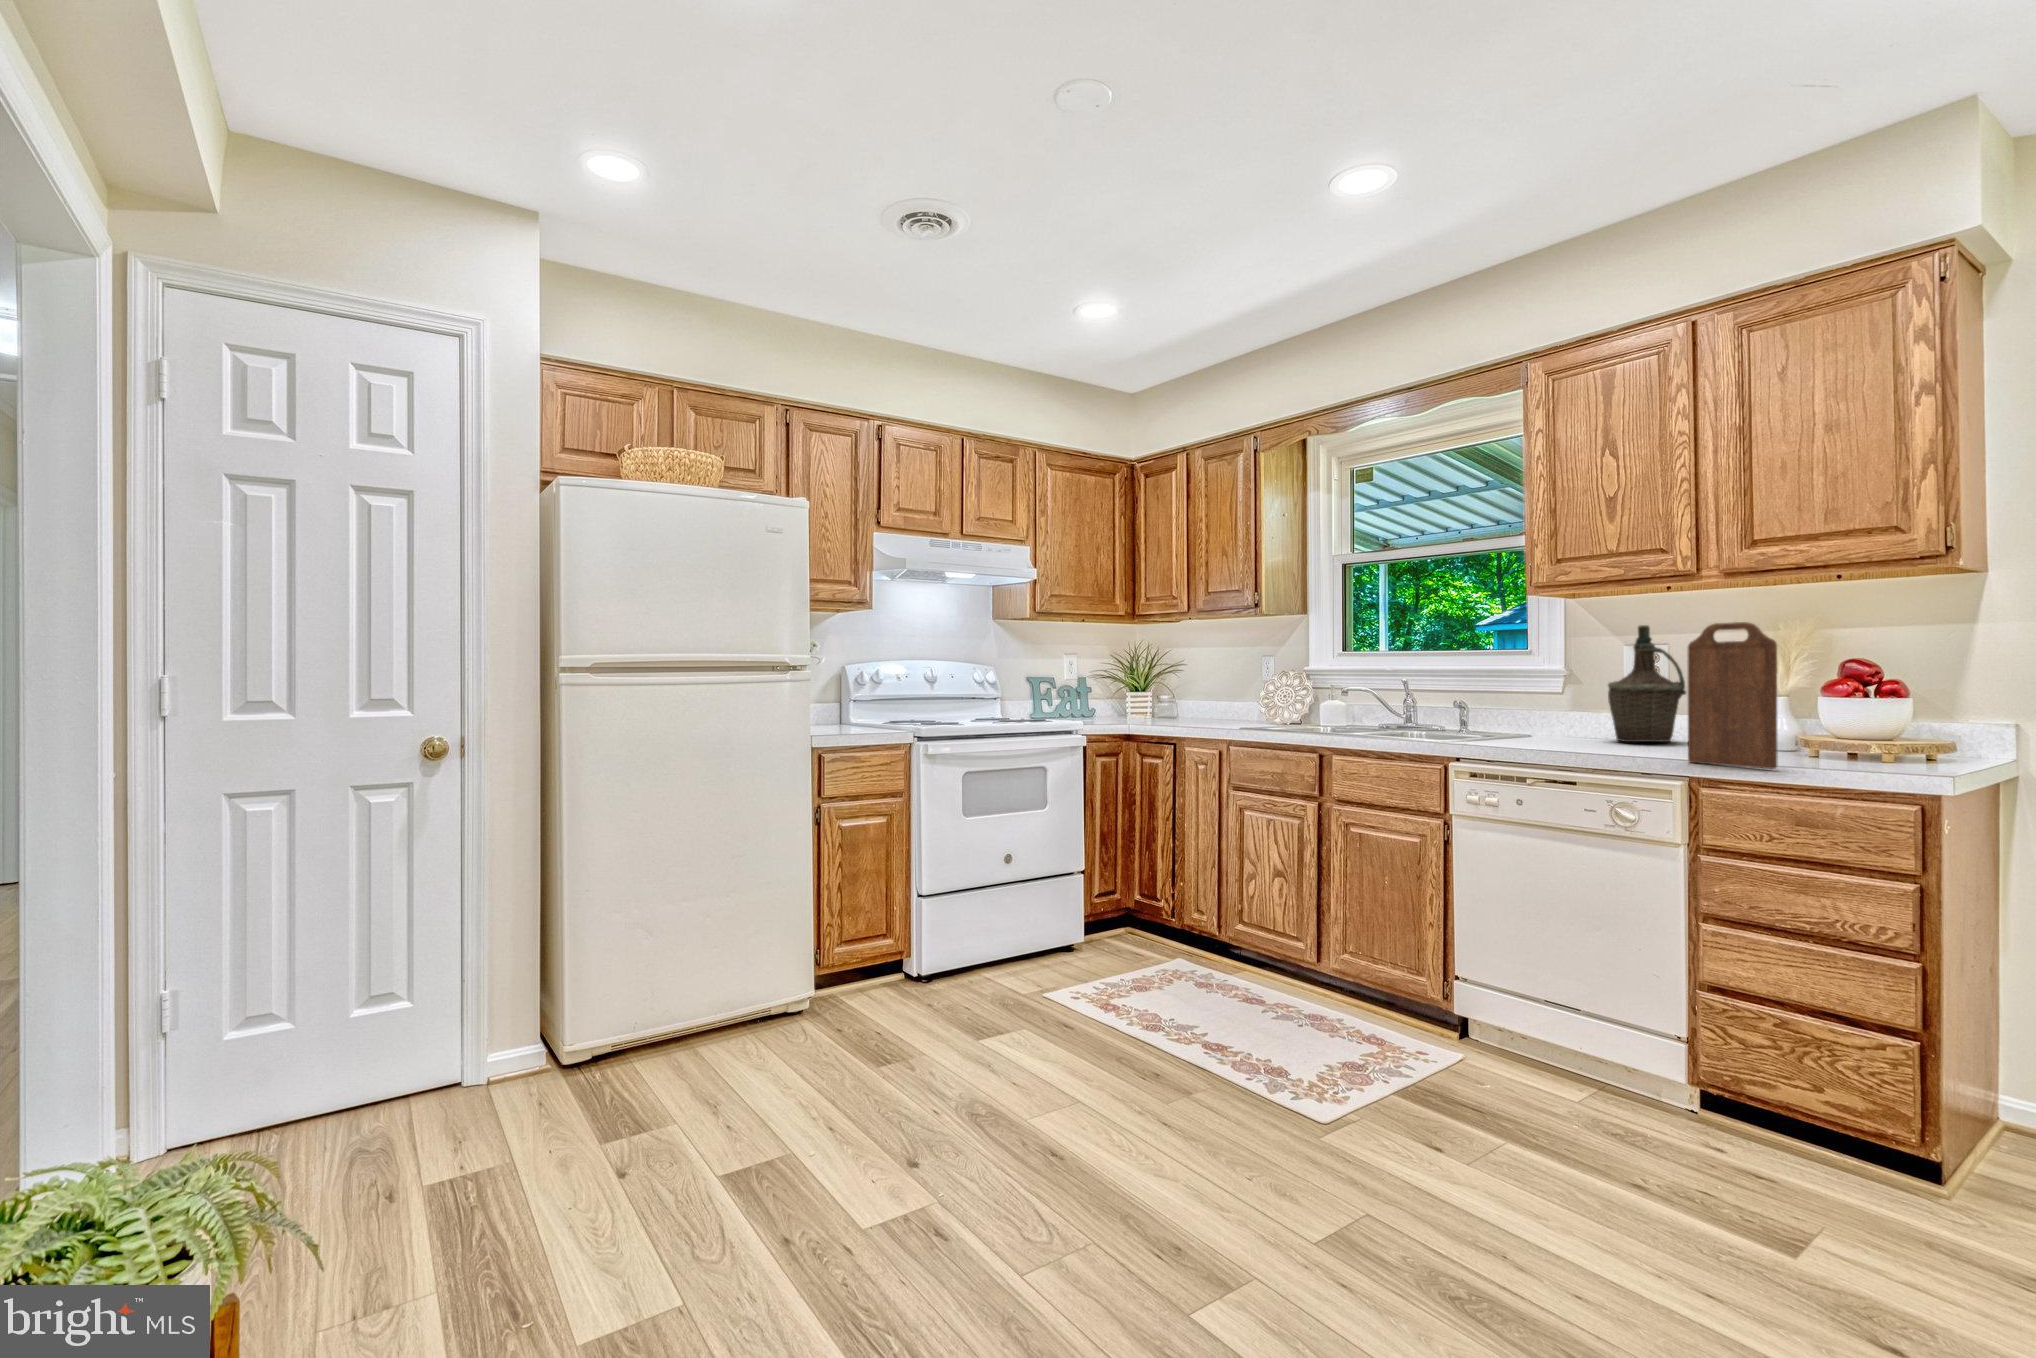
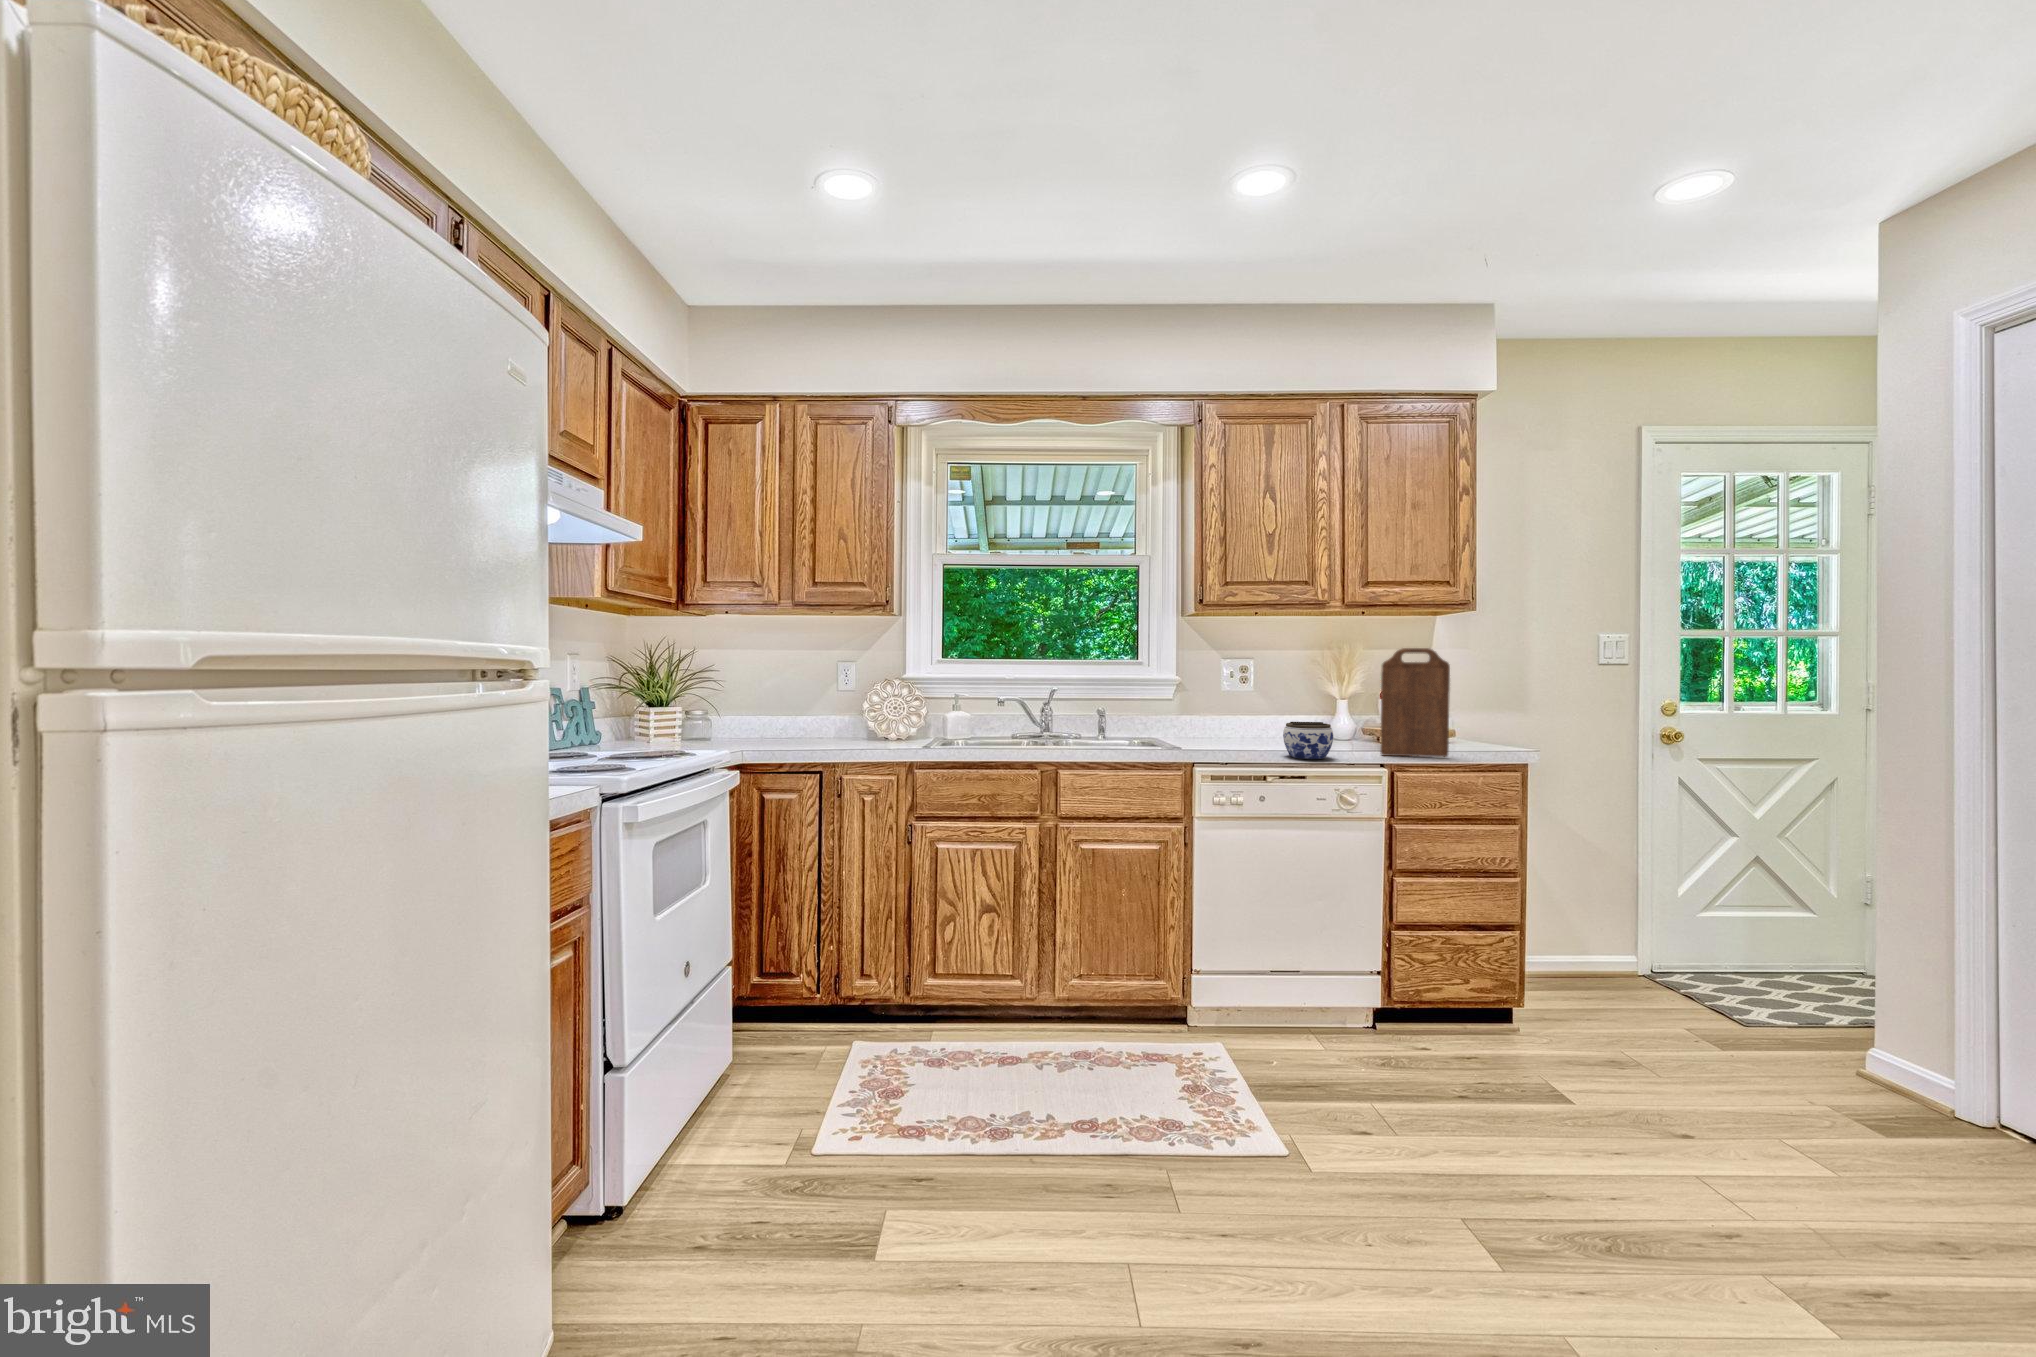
bottle: present [1608,625,1686,742] -> none [1231,642,1285,738]
jar: none [1540,715,1603,757] -> present [1283,722,1333,759]

